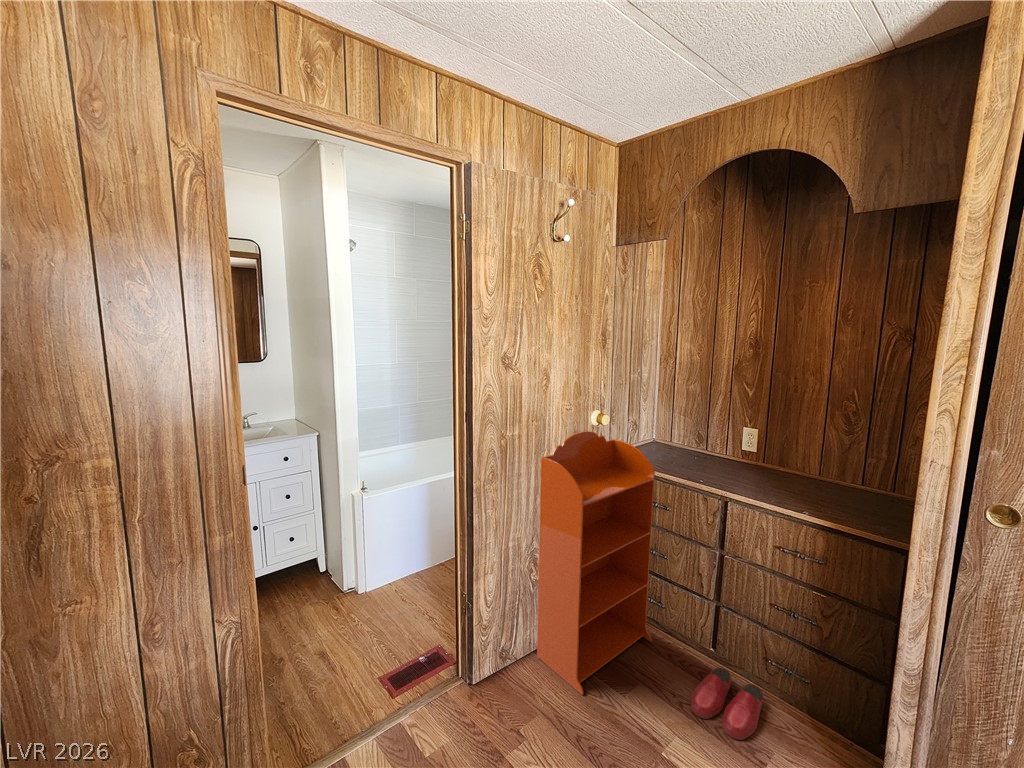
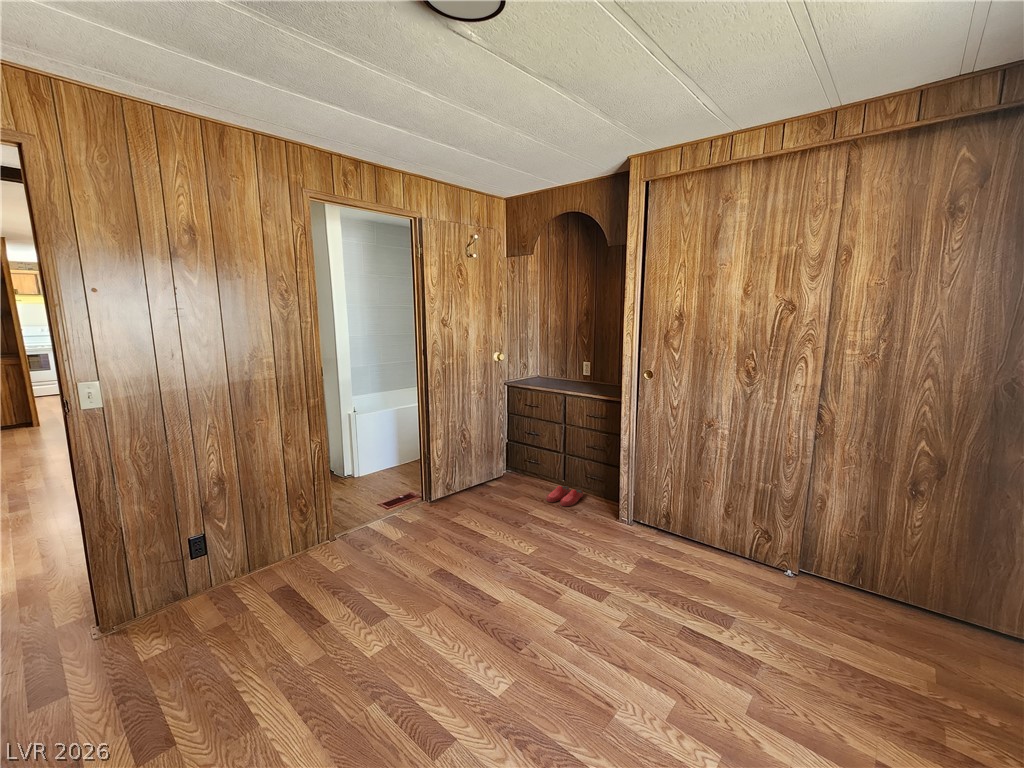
bookcase: present [537,431,655,695] -> none [465,364,532,500]

